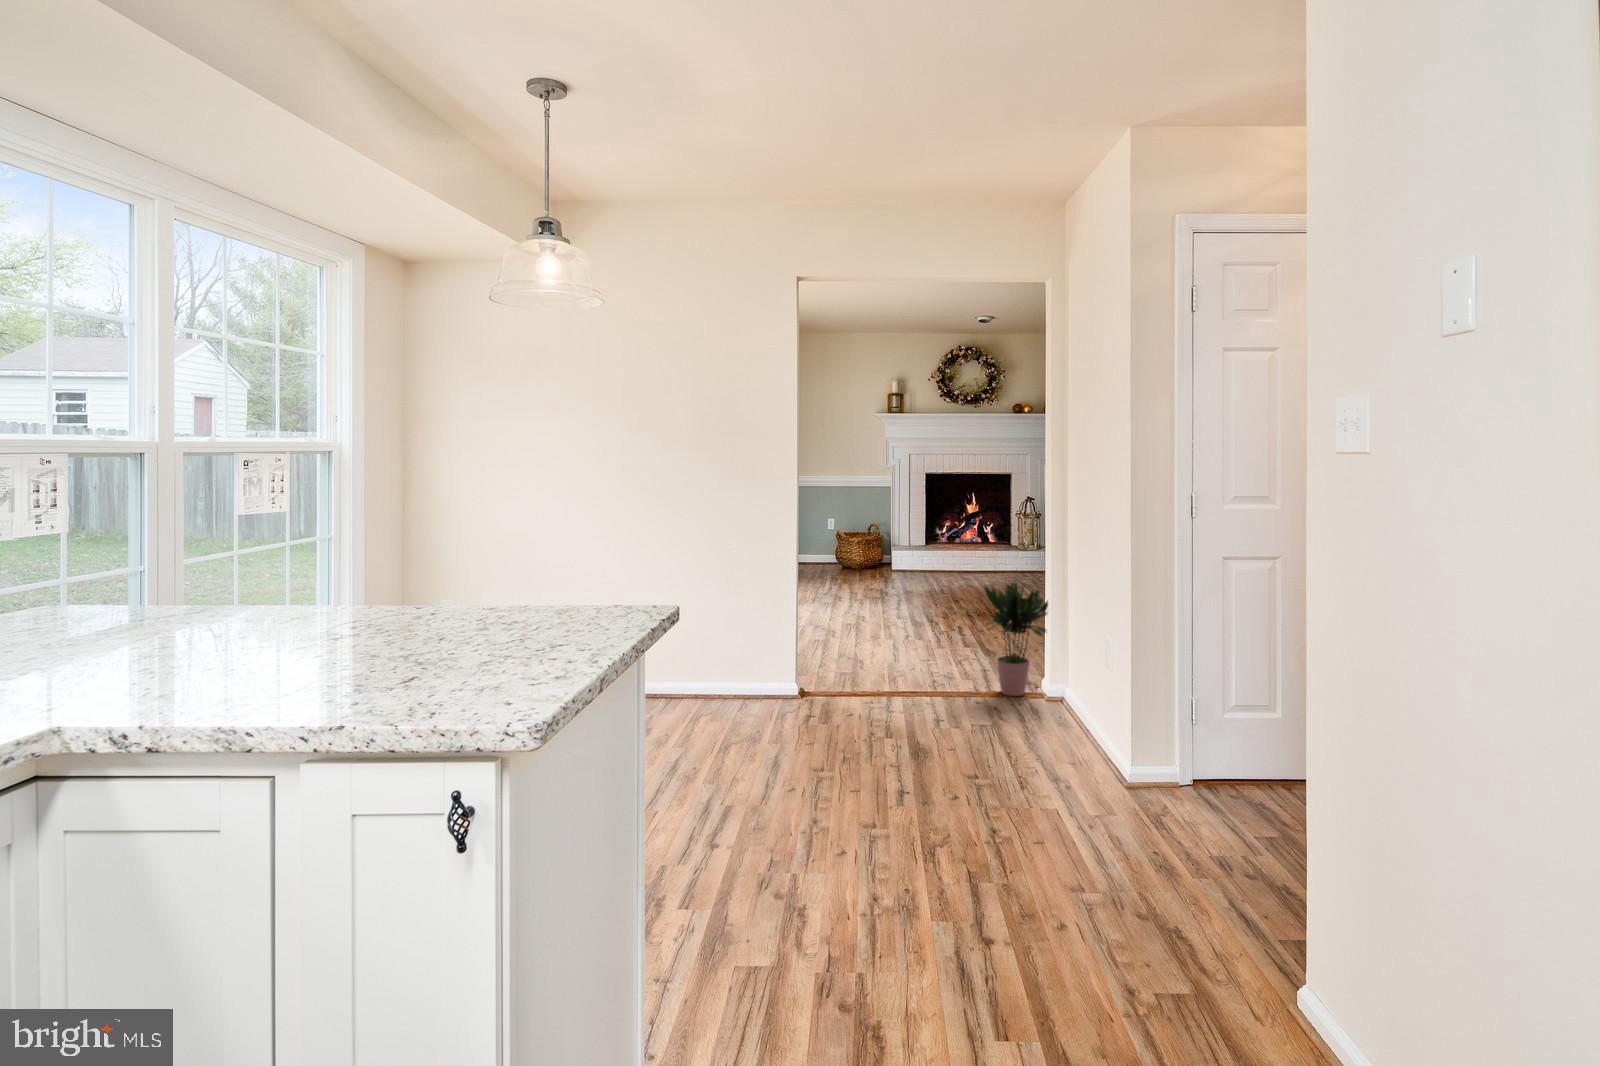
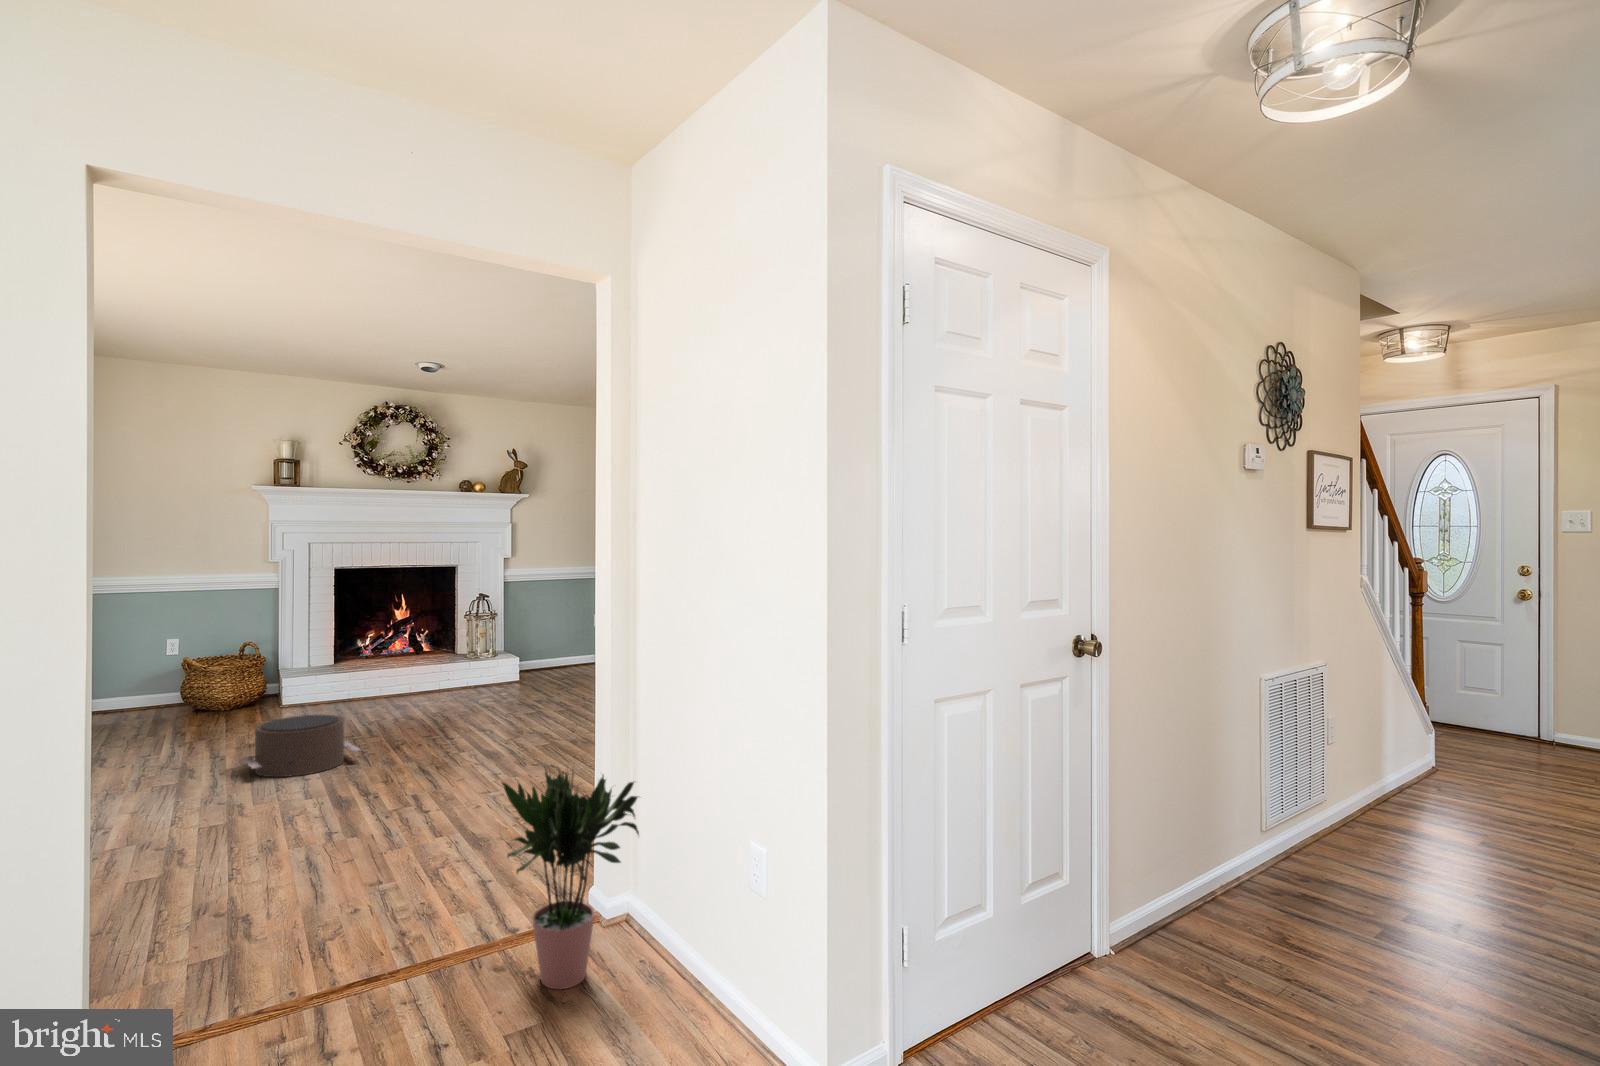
pouf: none [869,569,934,604] -> present [244,715,361,777]

